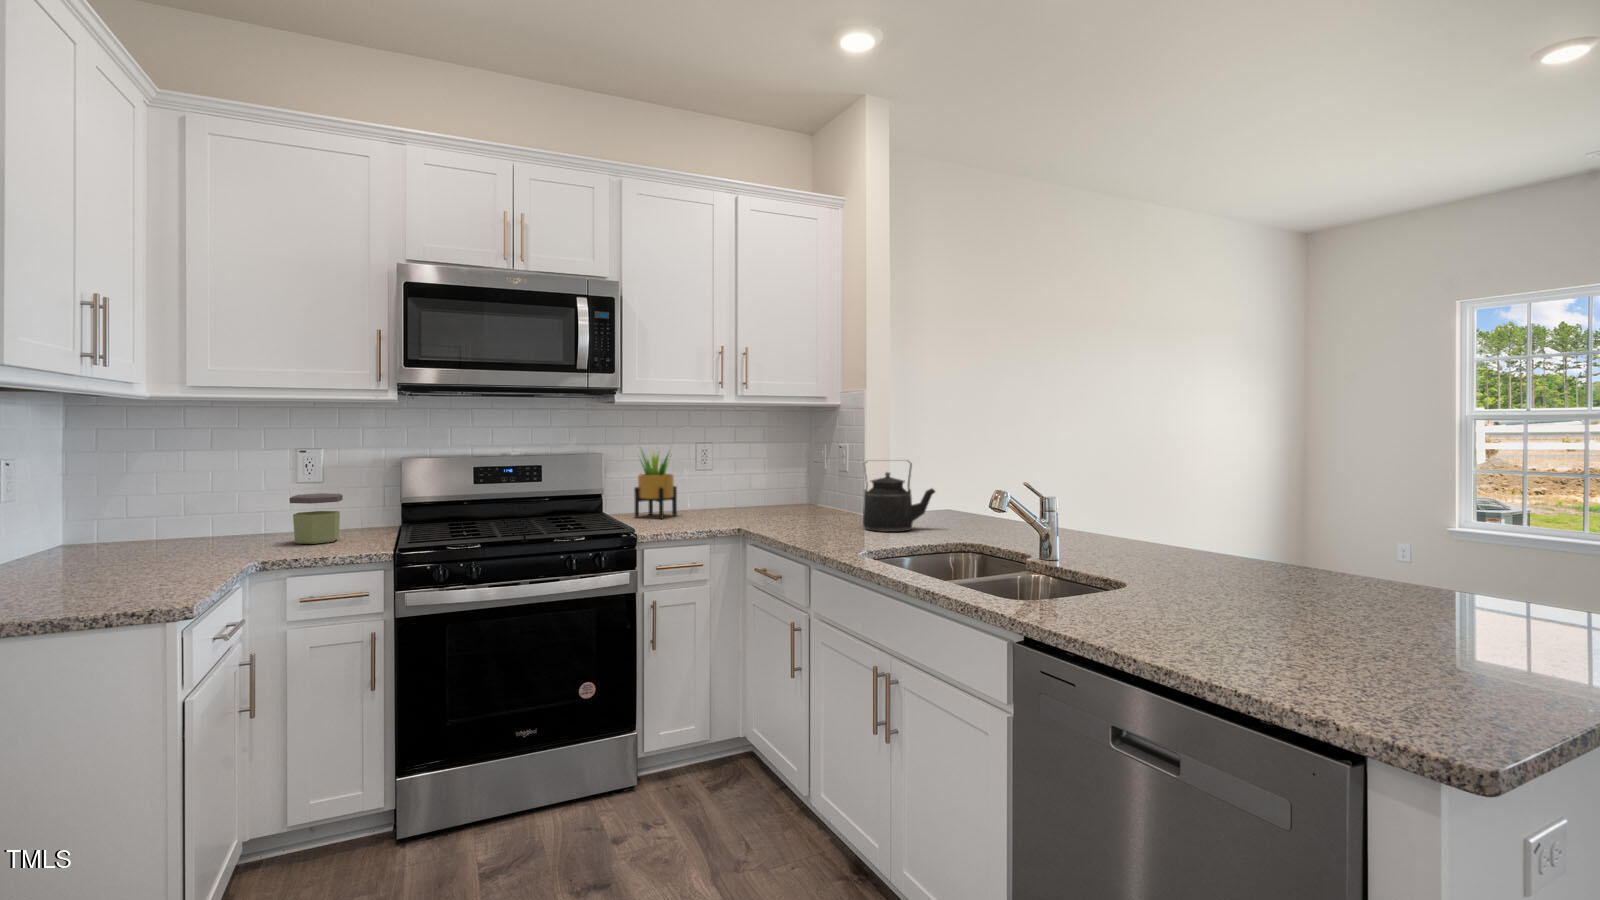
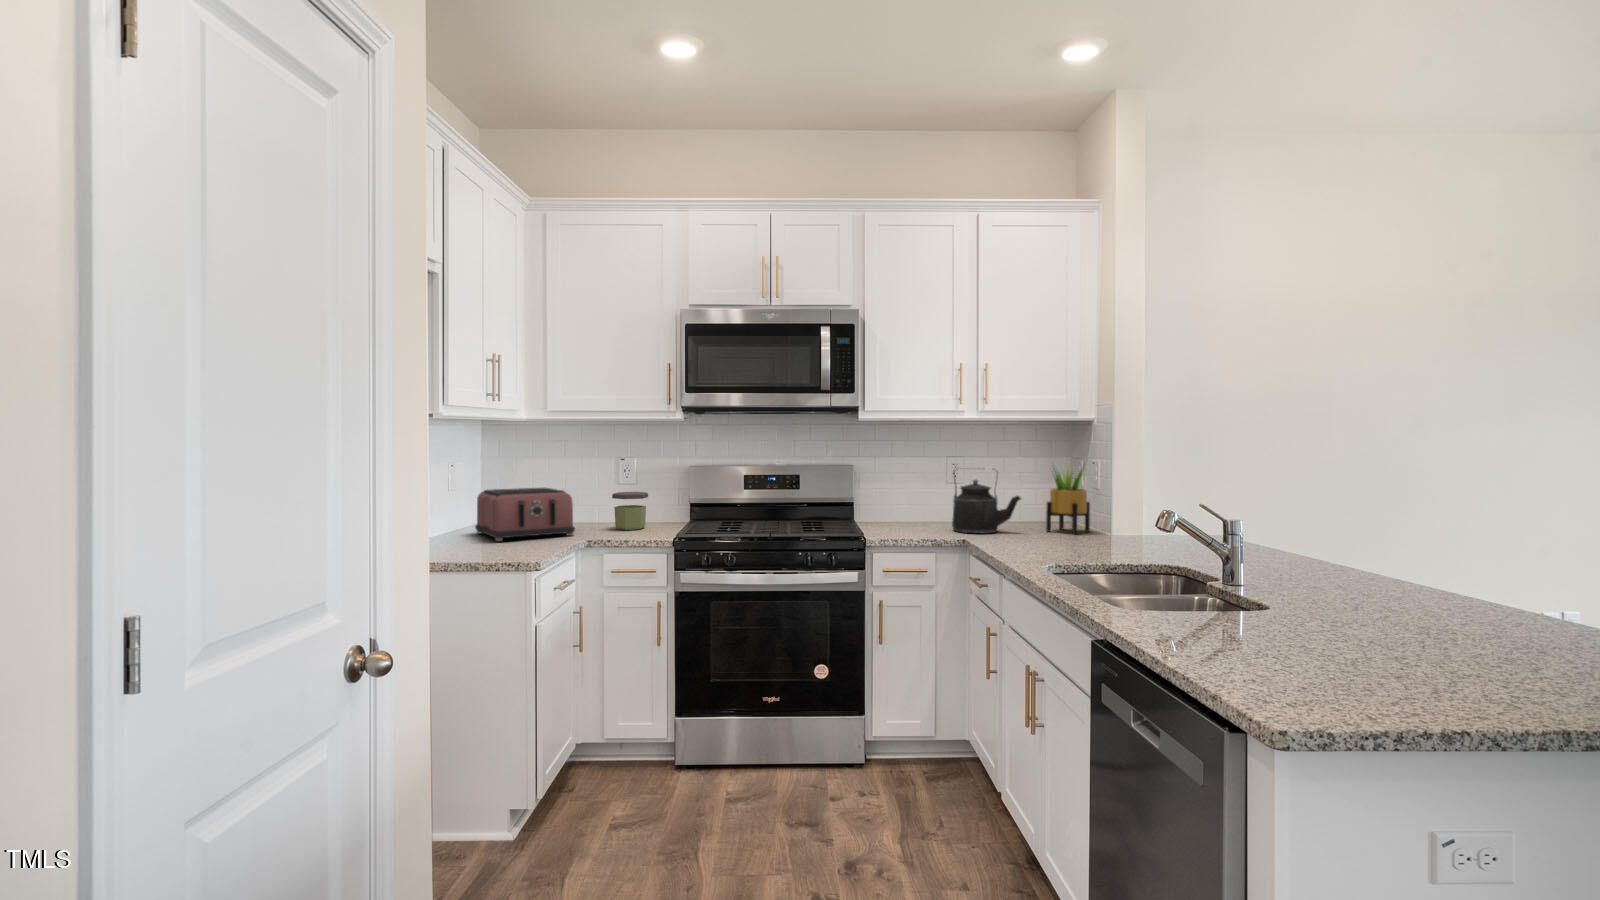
potted plant: present [634,452,677,519] -> present [1046,468,1090,534]
kettle: present [863,462,935,532] -> present [952,471,1021,534]
toaster: none [50,492,236,573] -> present [475,488,575,541]

